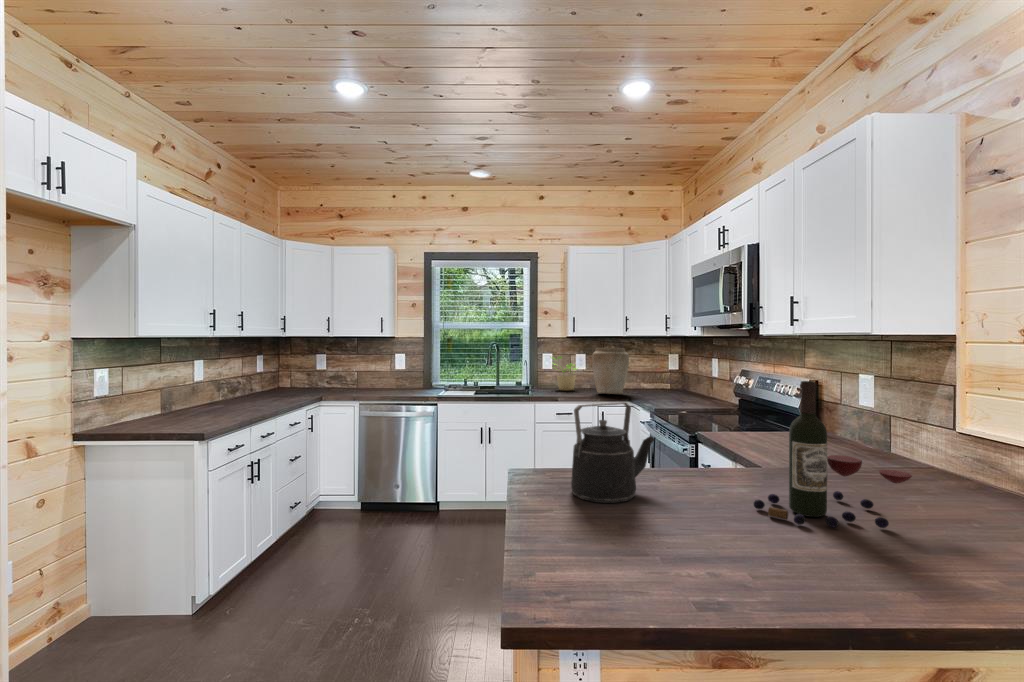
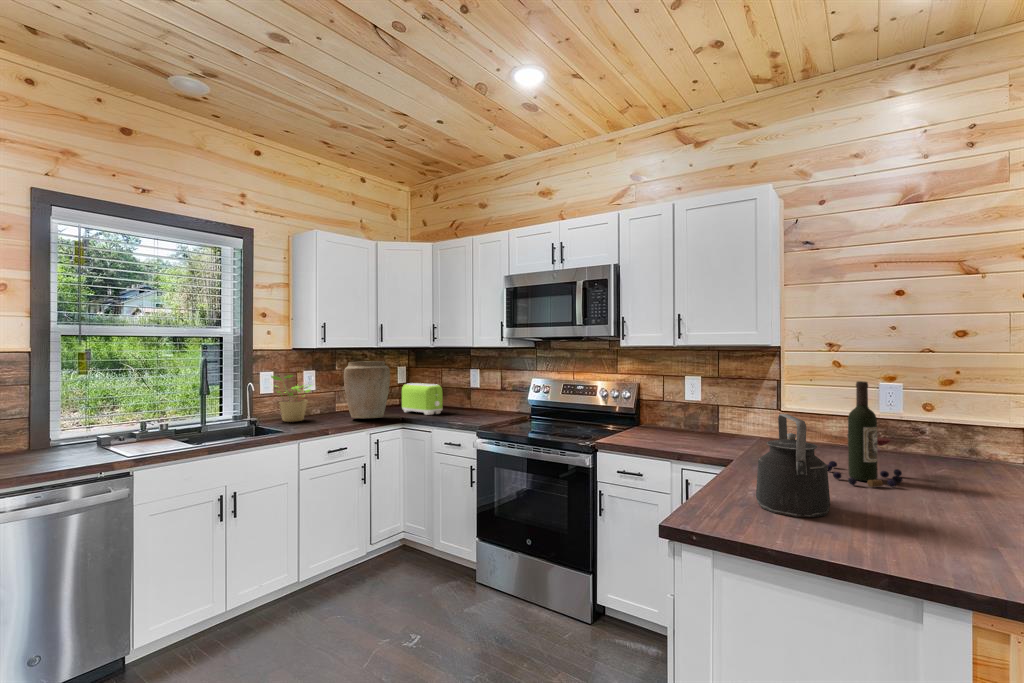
toaster: none [654,369,680,397] -> present [402,383,443,415]

